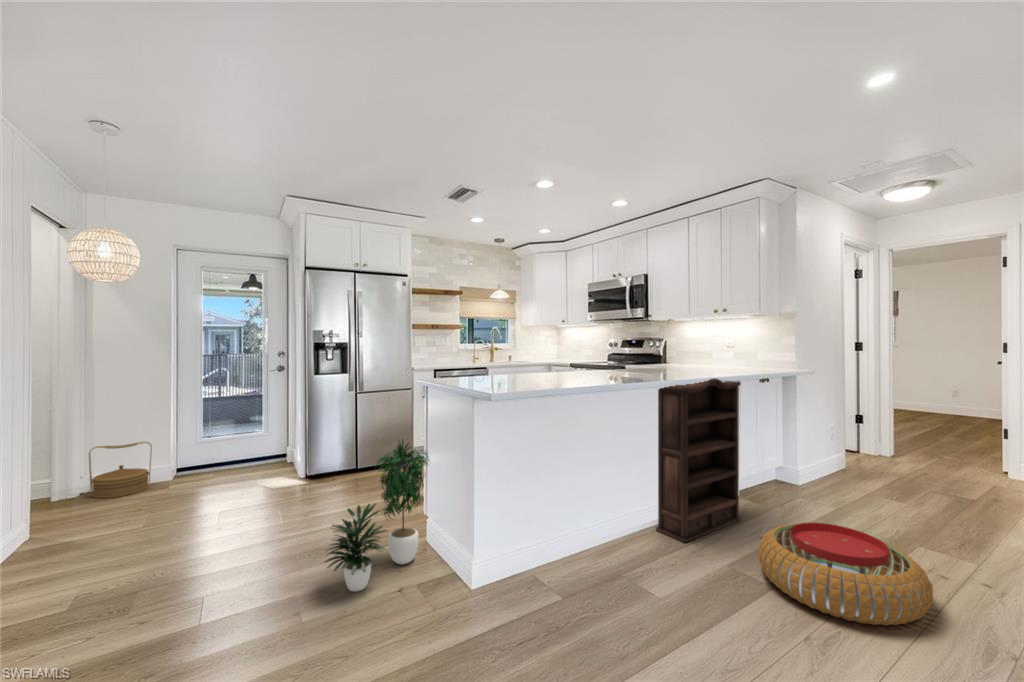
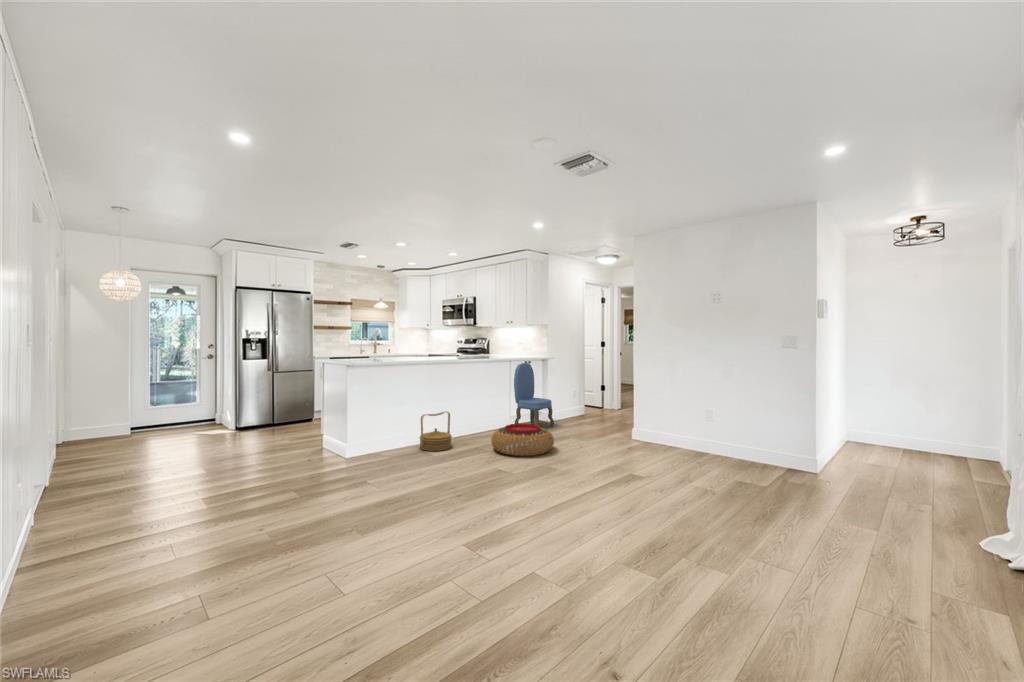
bookshelf: present [656,378,741,543] -> none [455,357,504,442]
dining chair: none [743,383,823,513] -> present [514,363,554,427]
potted plant: present [325,440,429,592] -> none [271,388,328,462]
woven basket: present [89,442,152,498] -> present [420,412,452,451]

